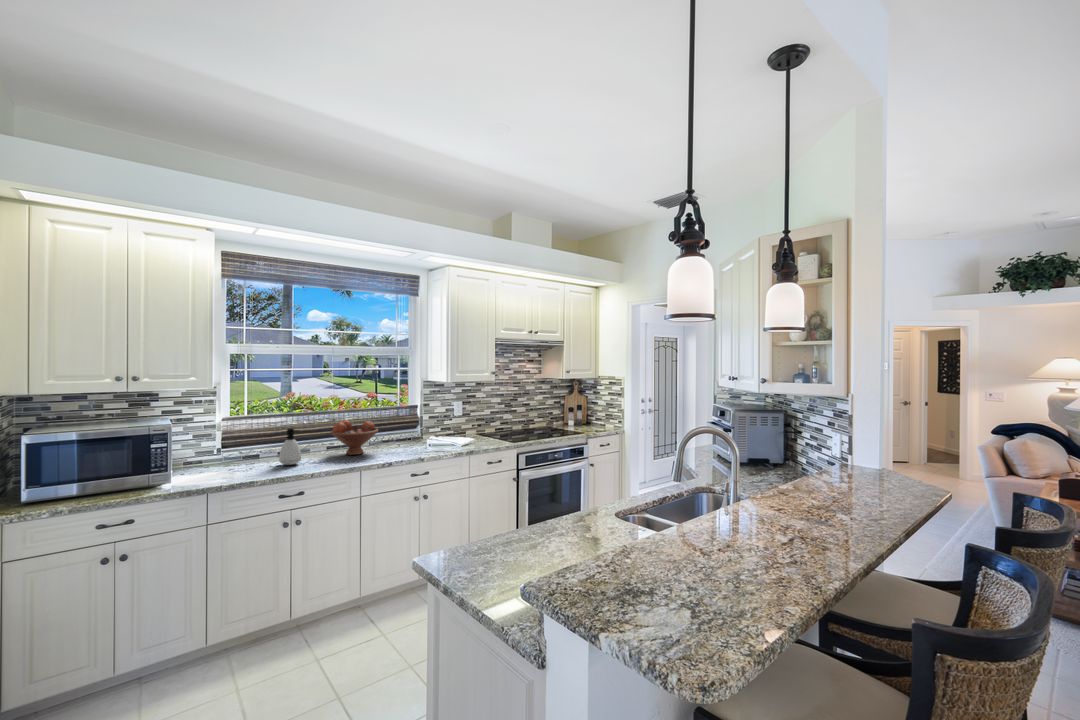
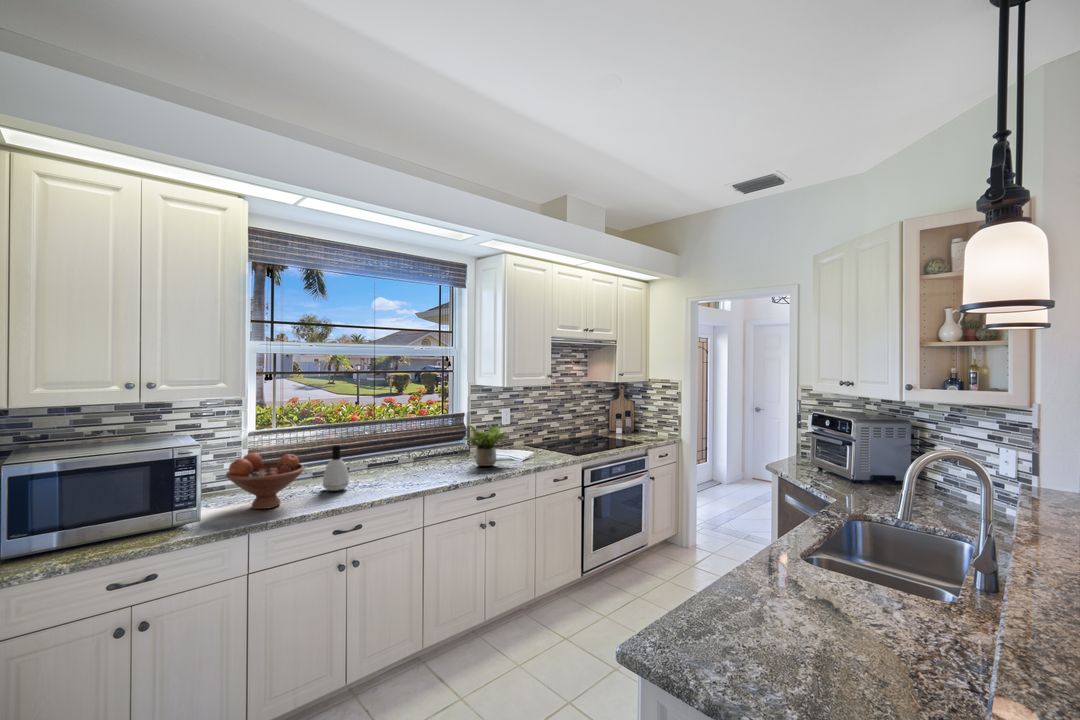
potted plant: none [407,414,450,449] -> present [463,425,507,466]
fruit bowl: present [331,420,378,455] -> present [226,453,305,509]

